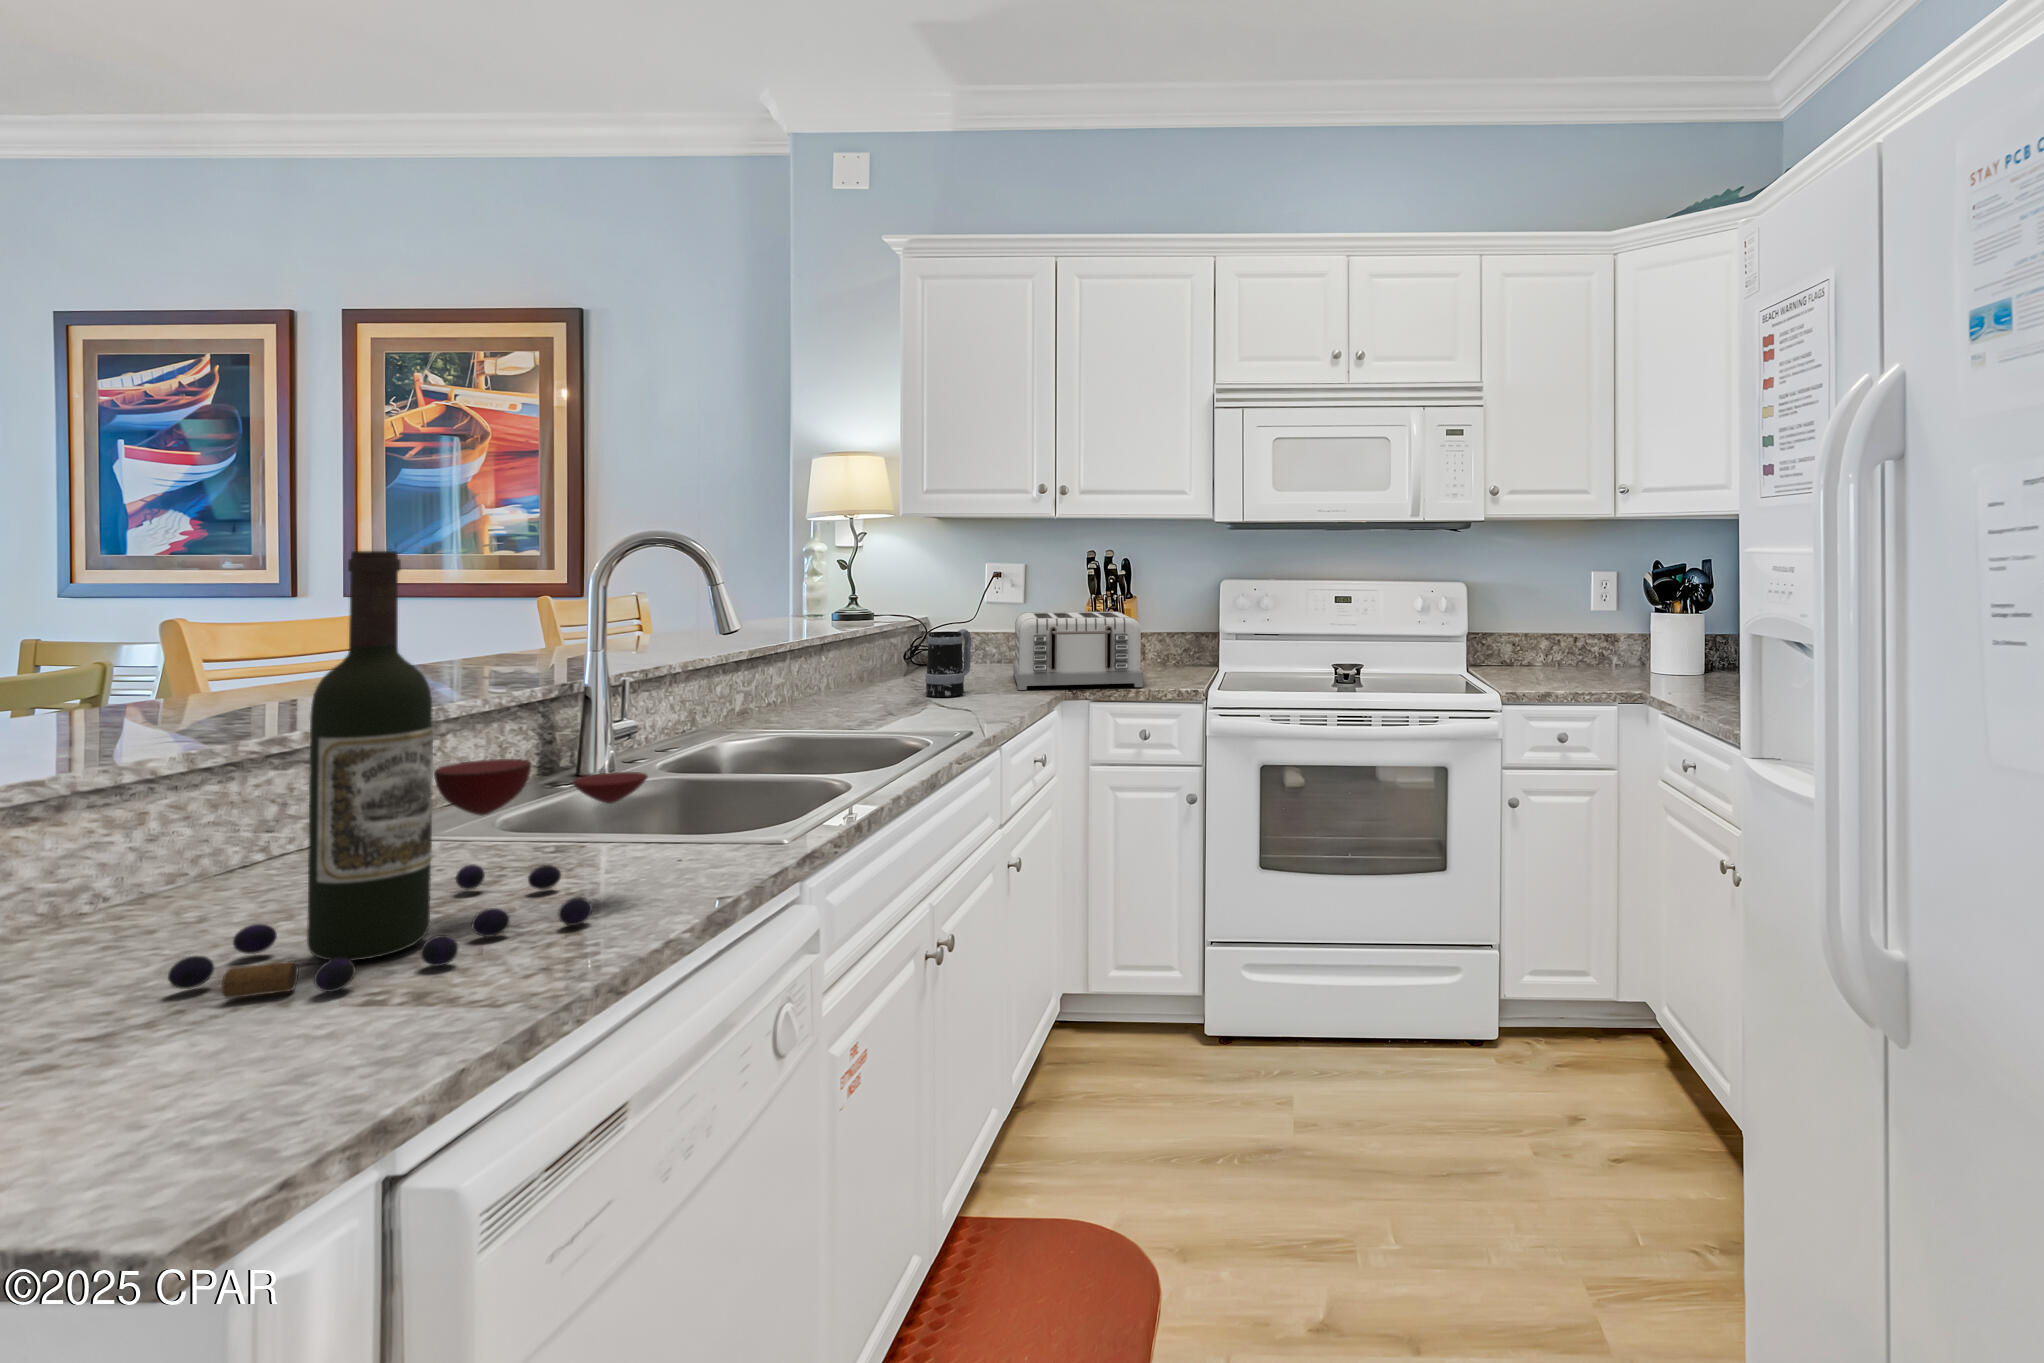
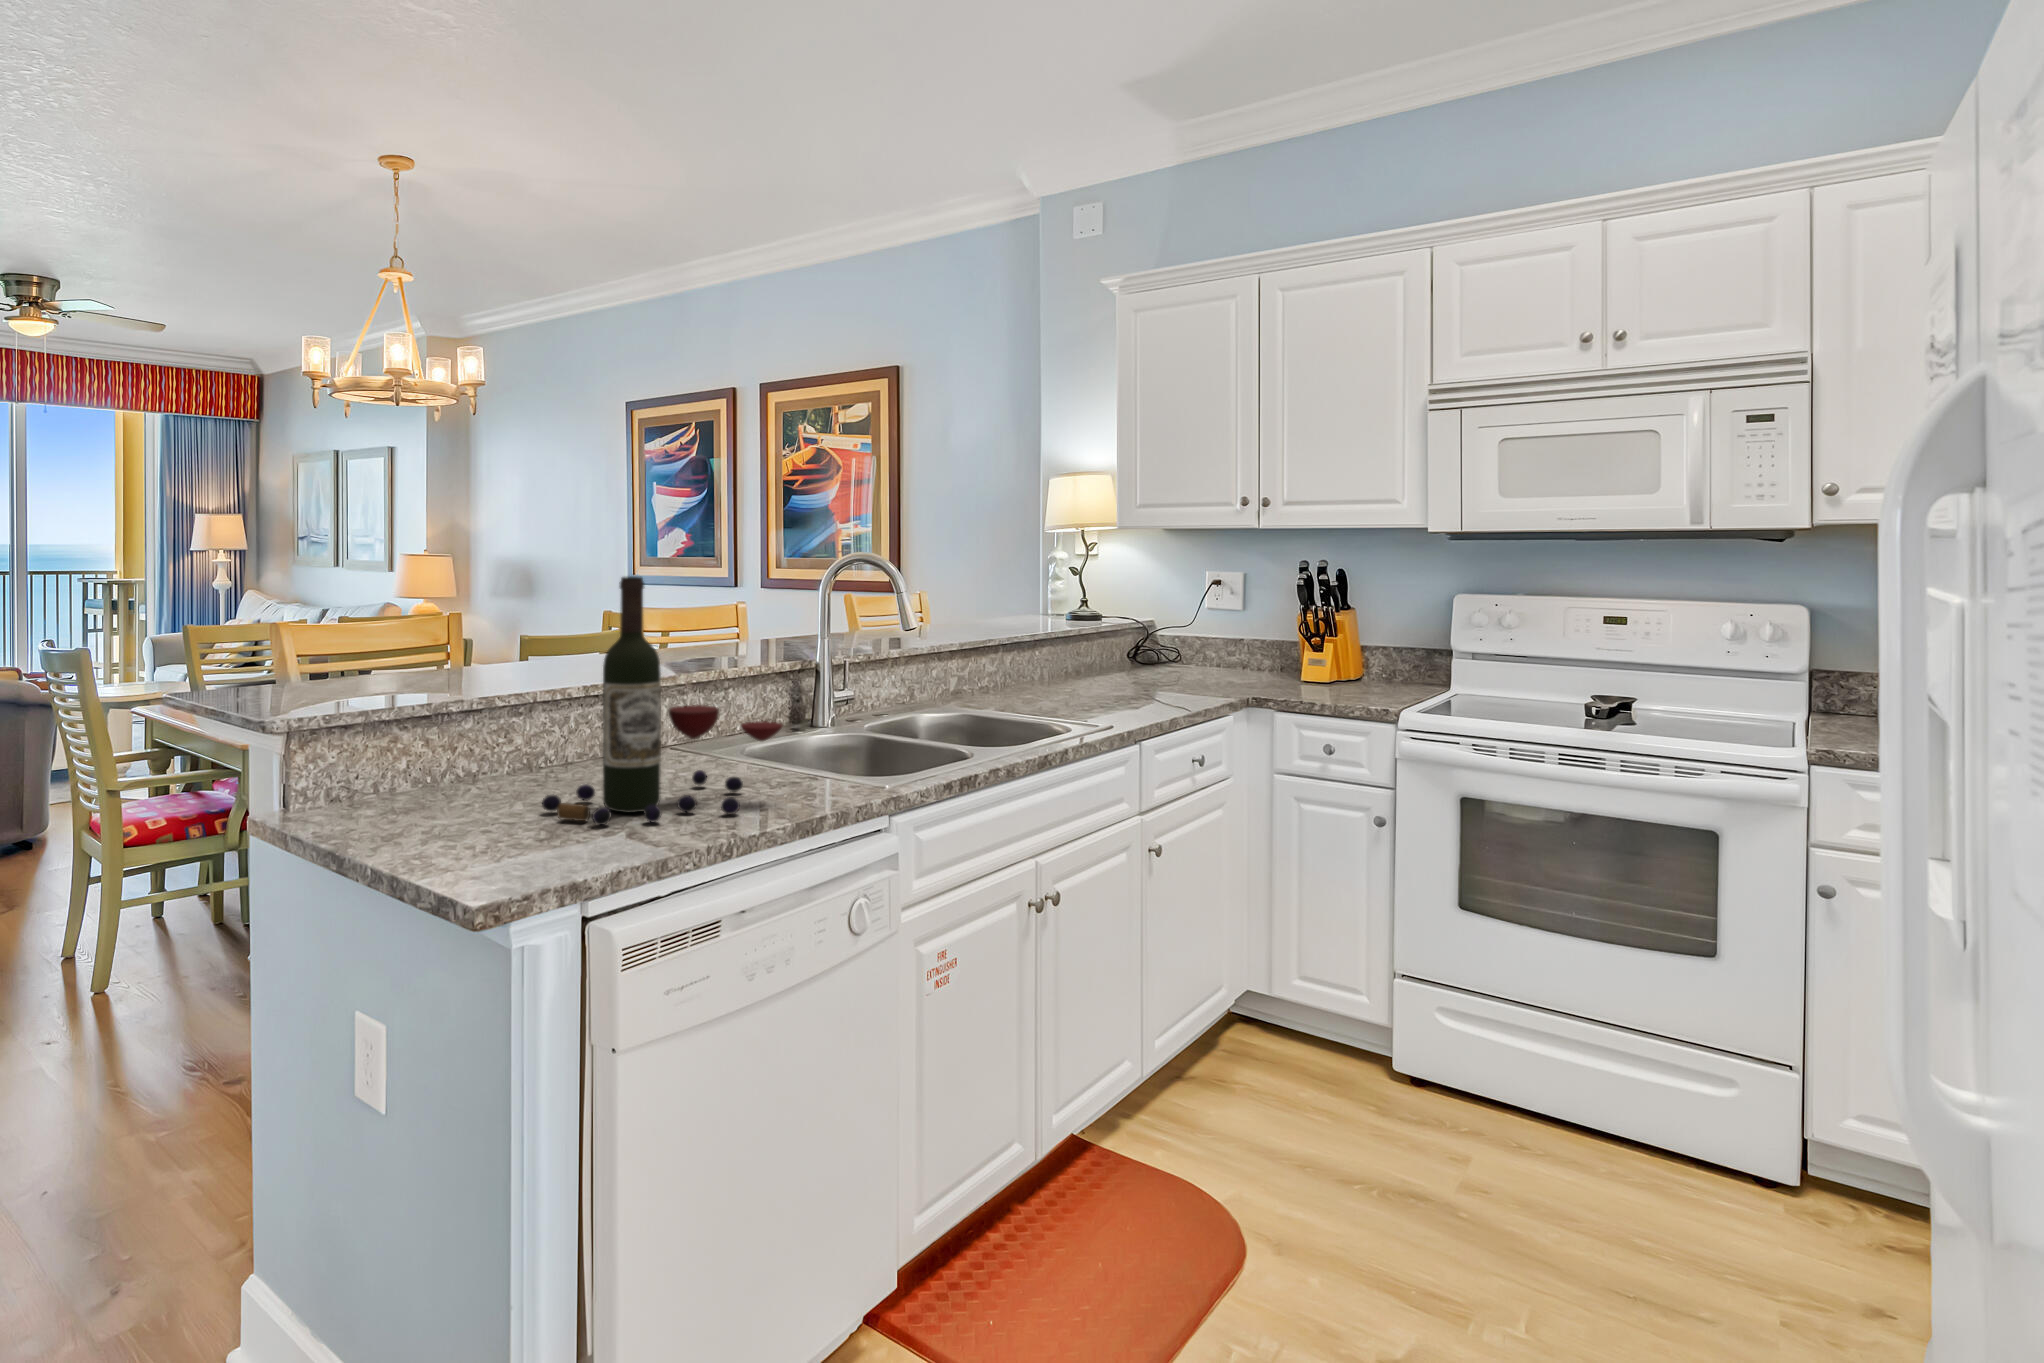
toaster: present [1013,611,1143,690] -> none [1207,620,1338,700]
mug: present [925,629,971,697] -> none [1118,634,1162,693]

